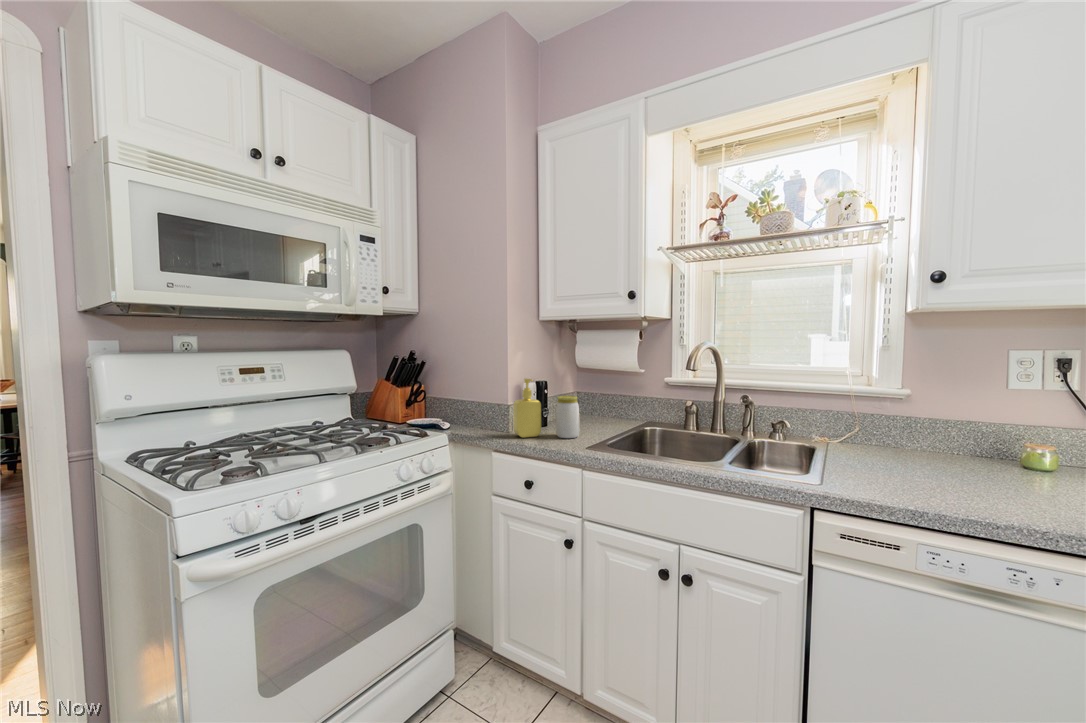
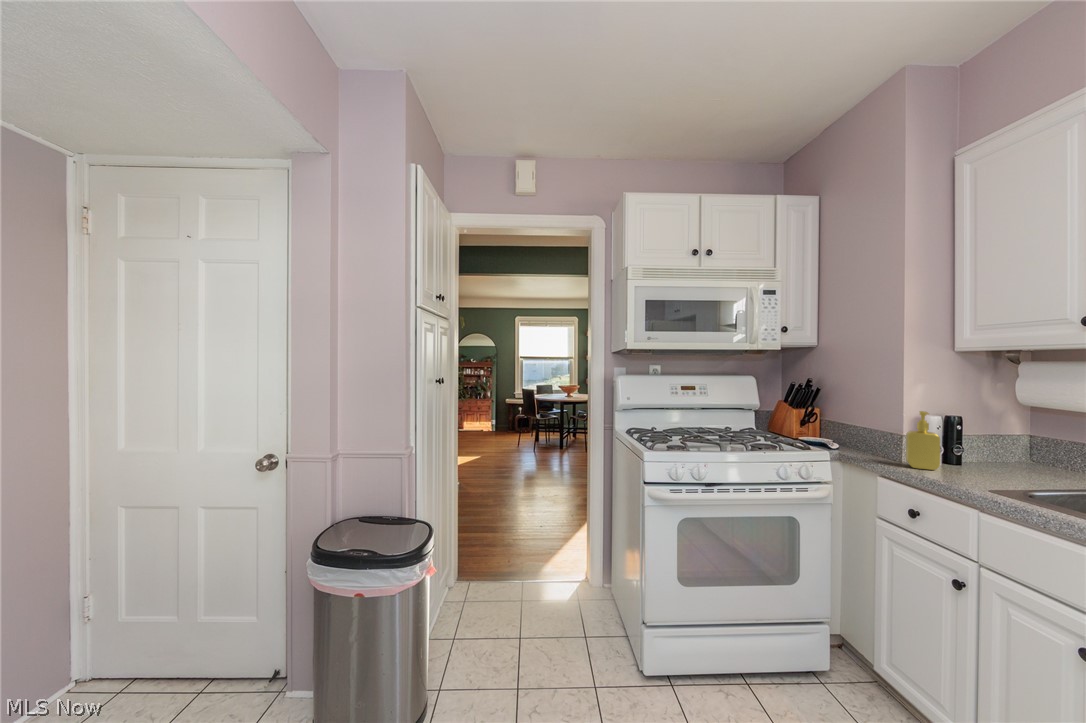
jar: present [556,396,579,438] -> none [960,433,994,479]

